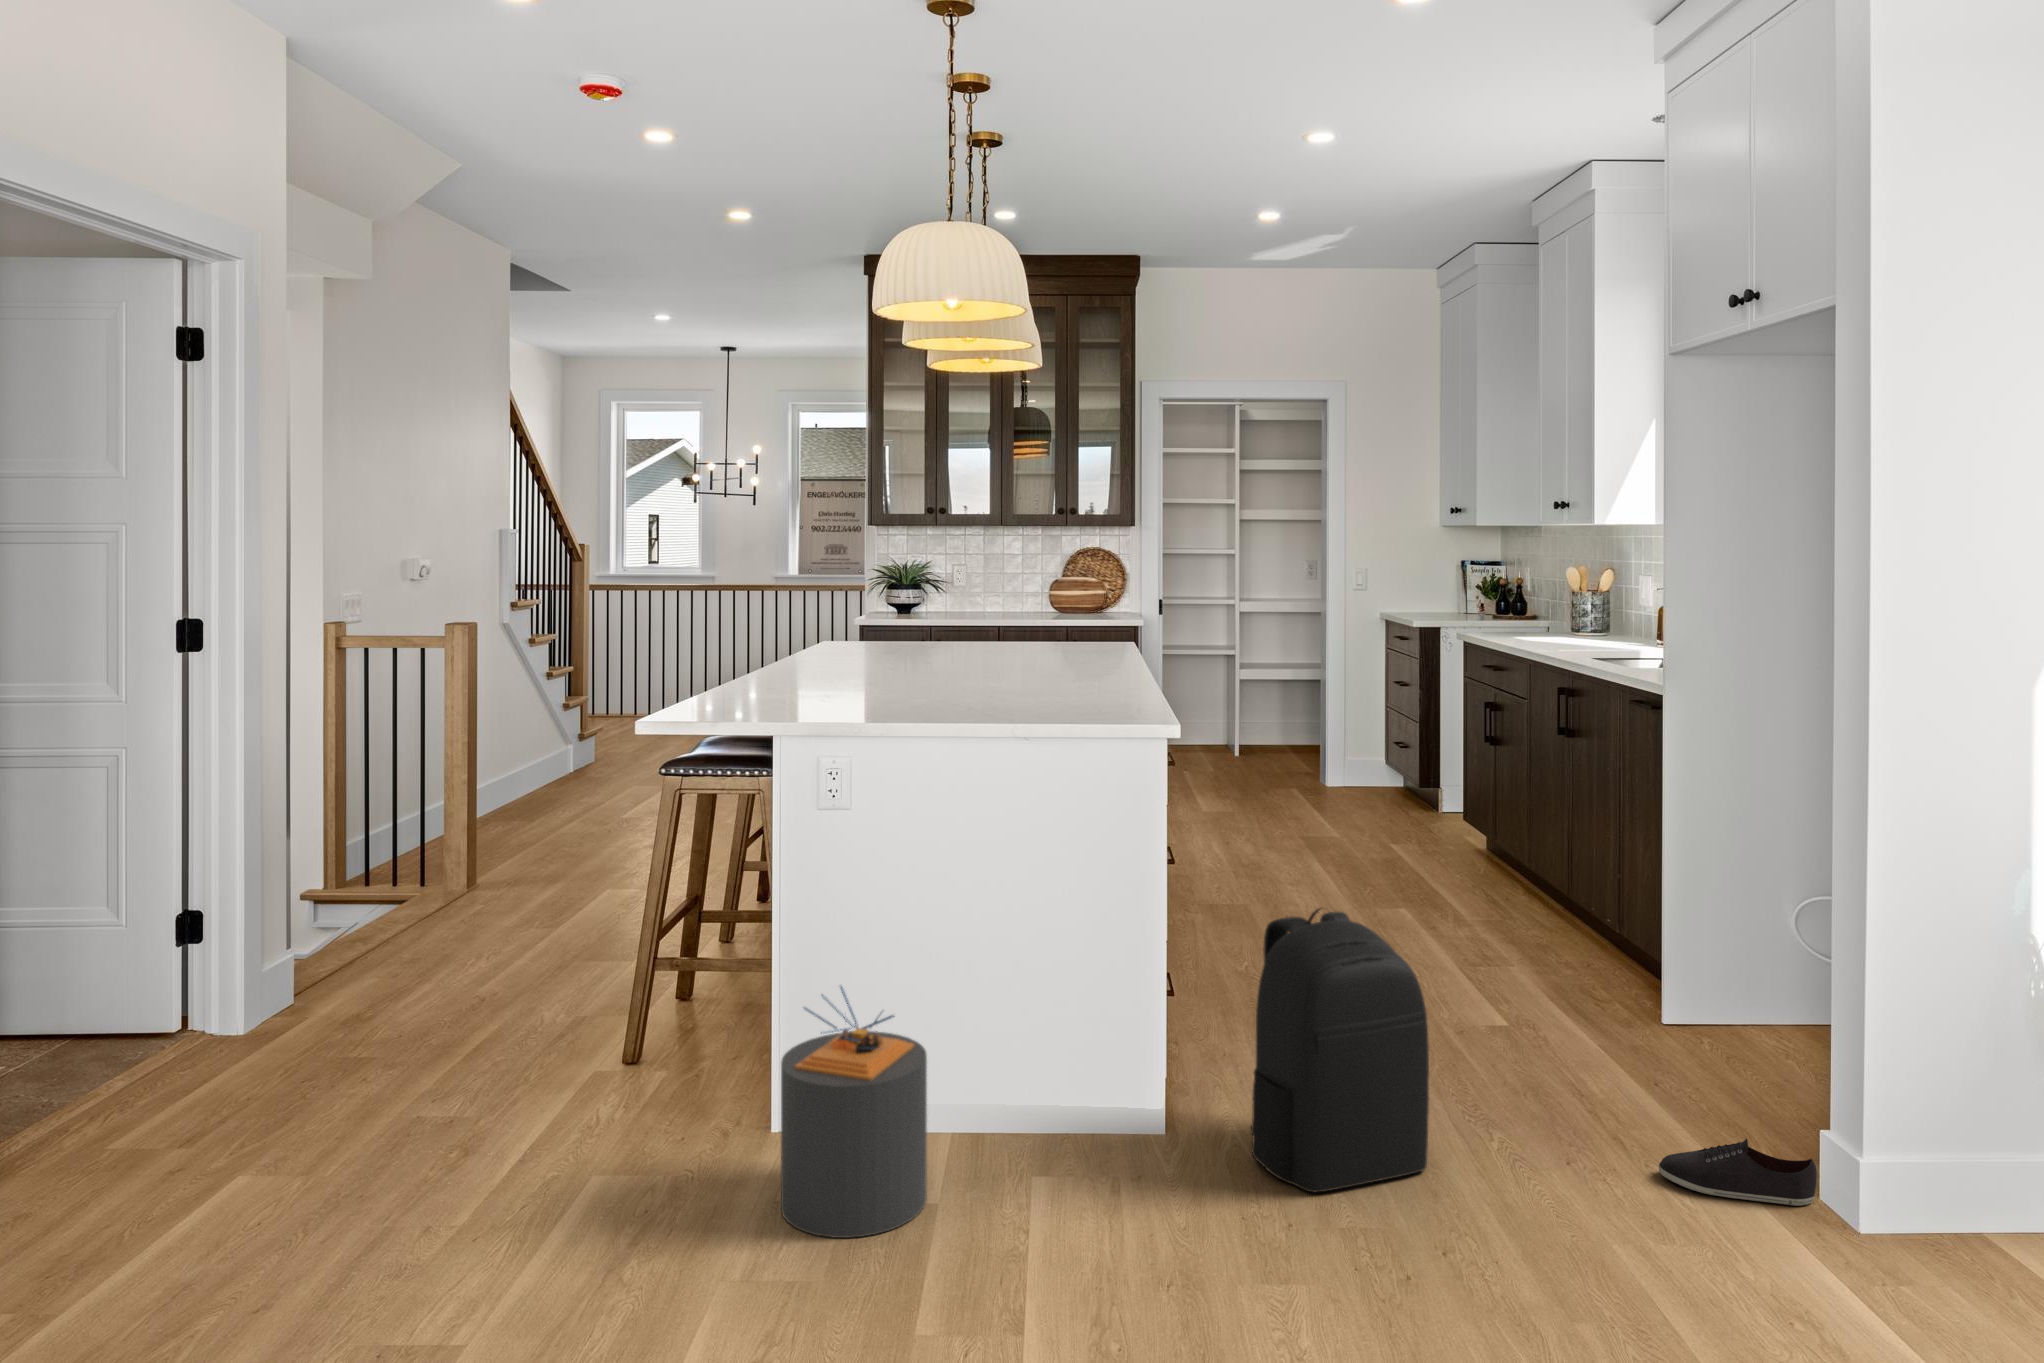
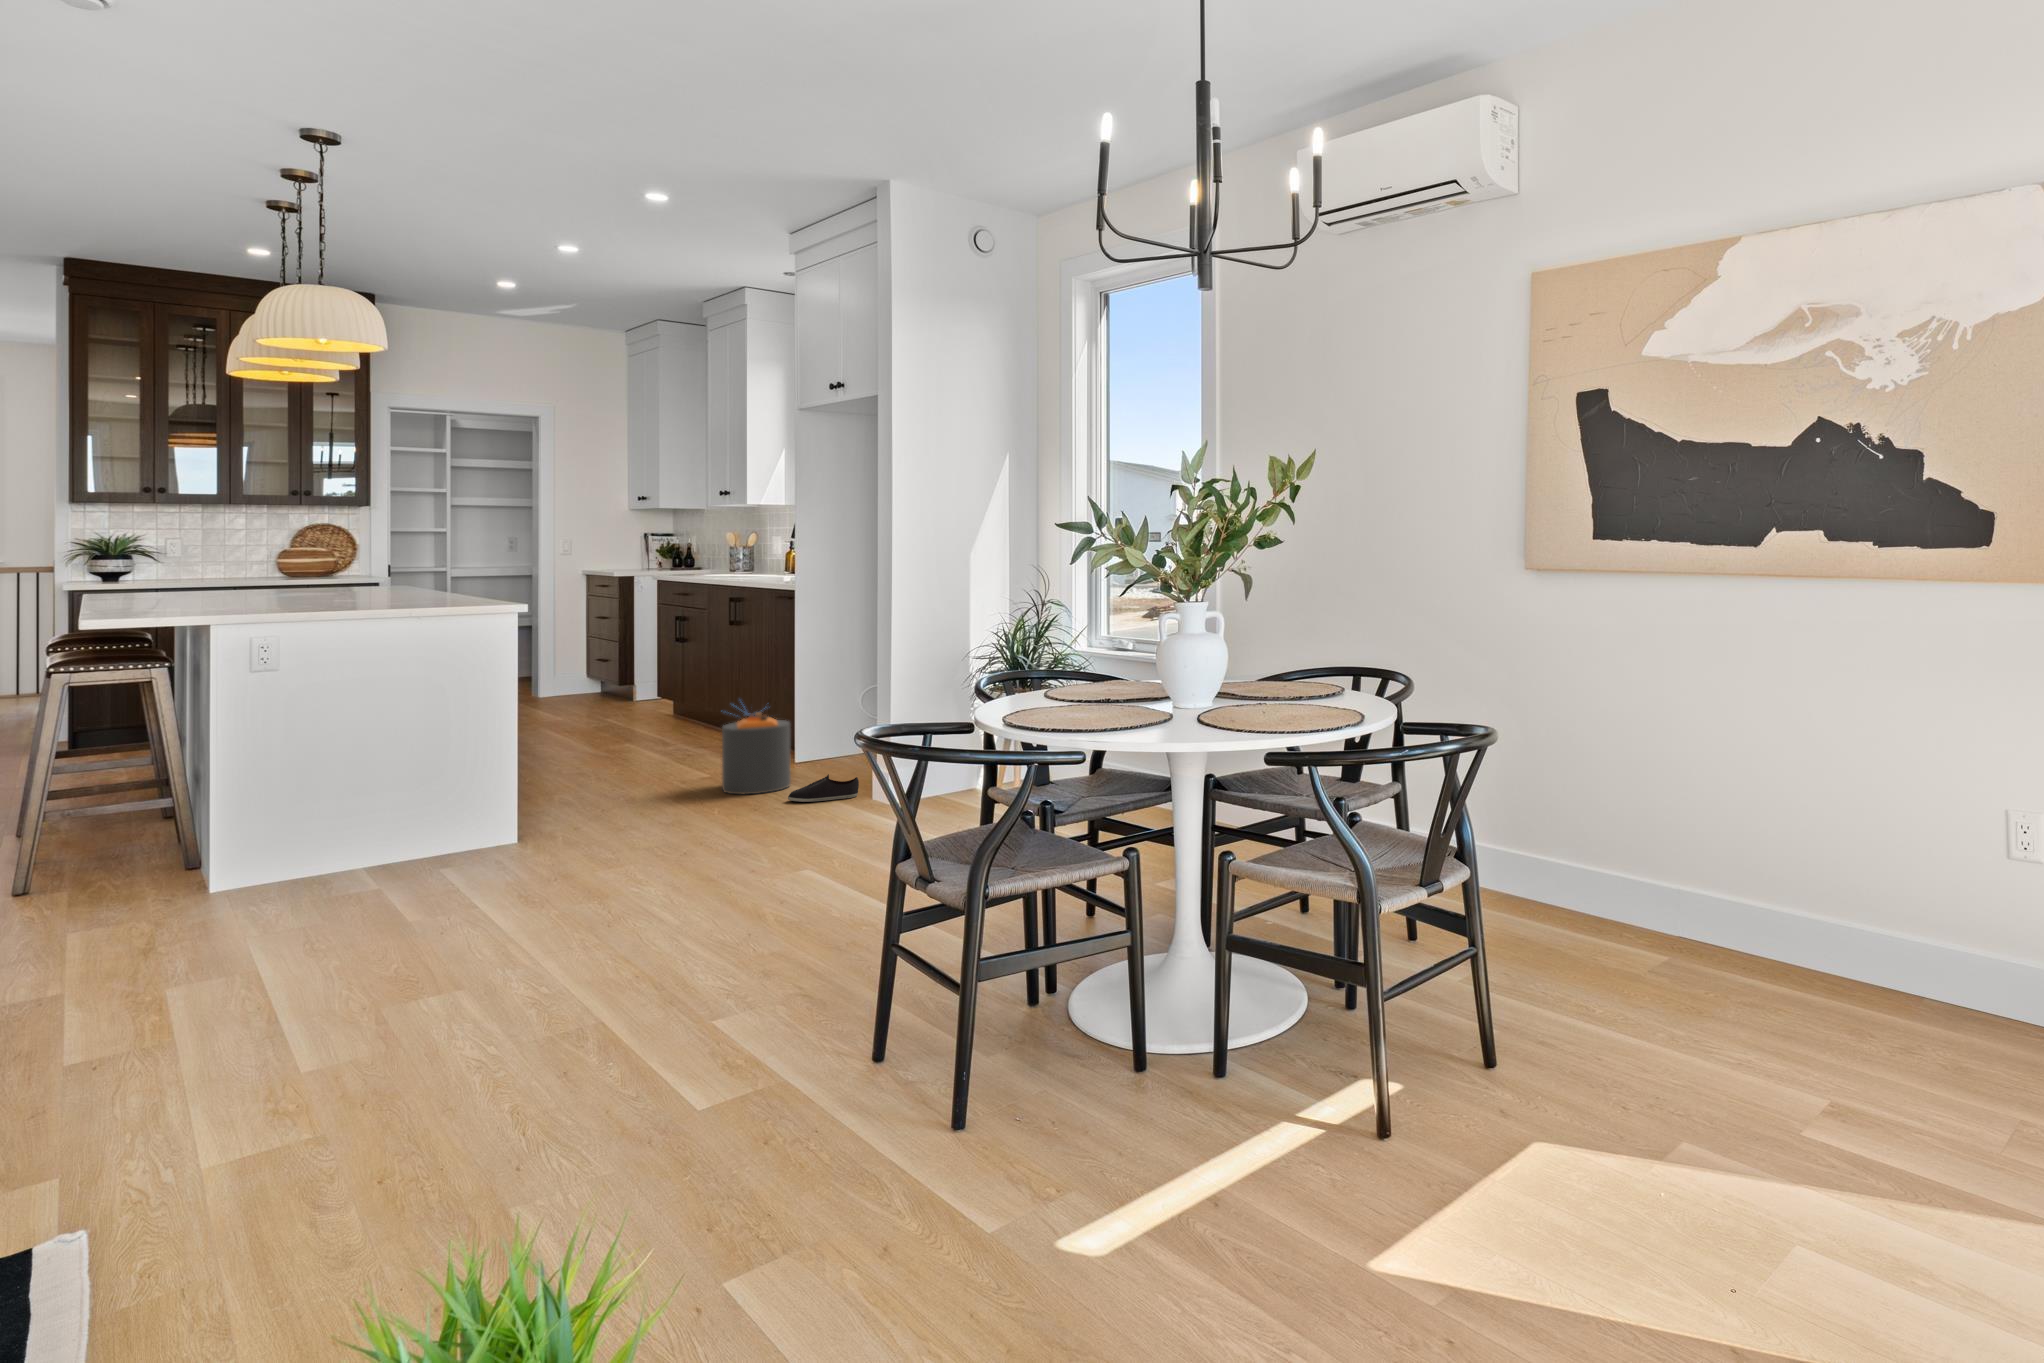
backpack: present [1251,908,1429,1193] -> none [561,694,670,836]
trash can: present [781,986,927,1238] -> present [721,706,791,794]

